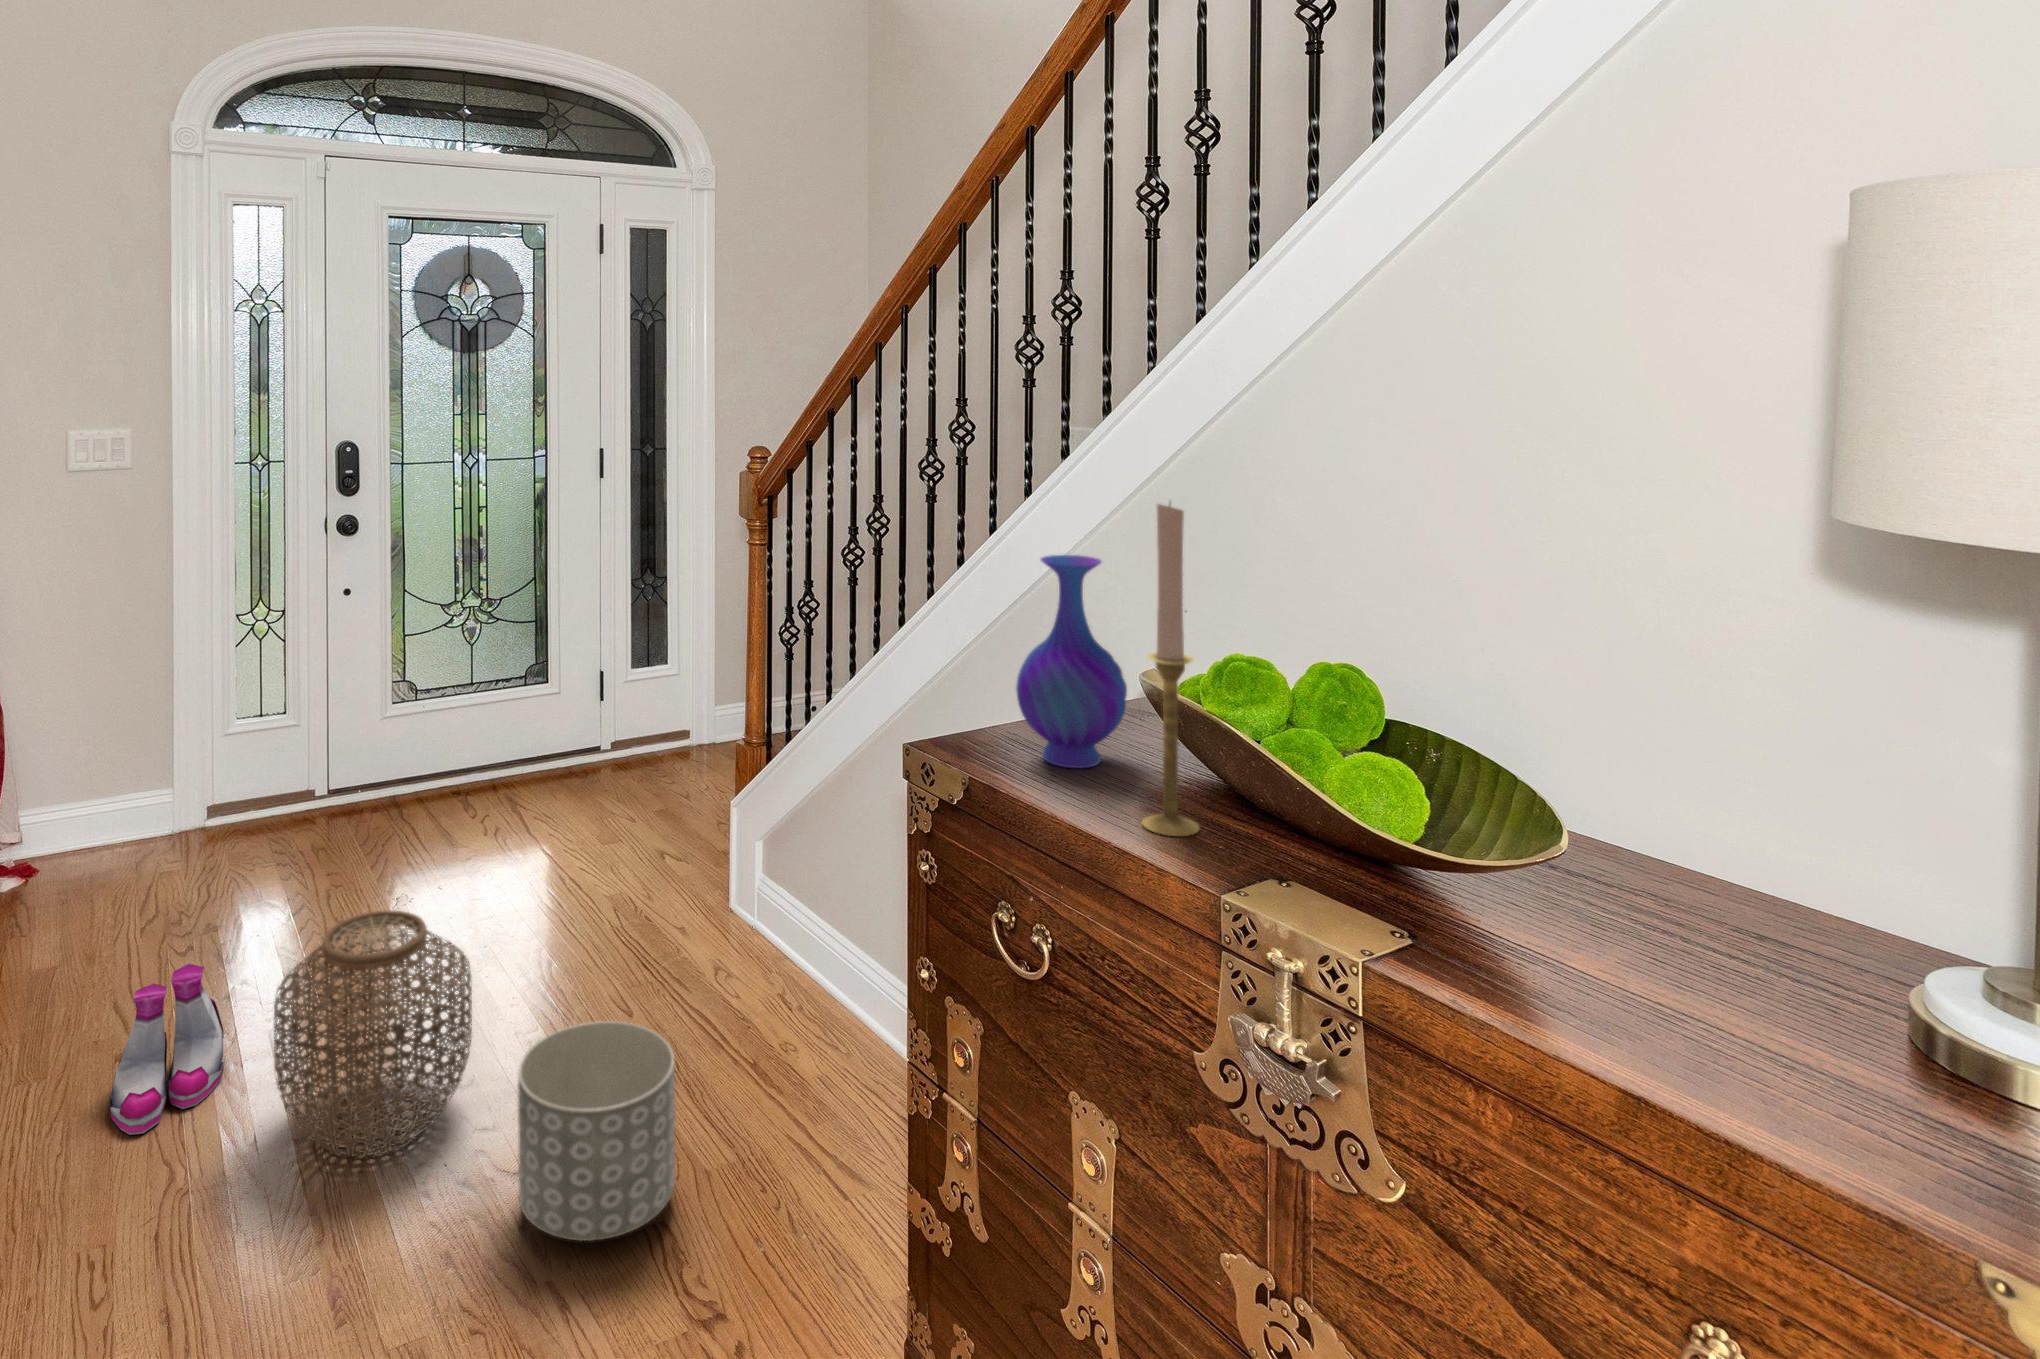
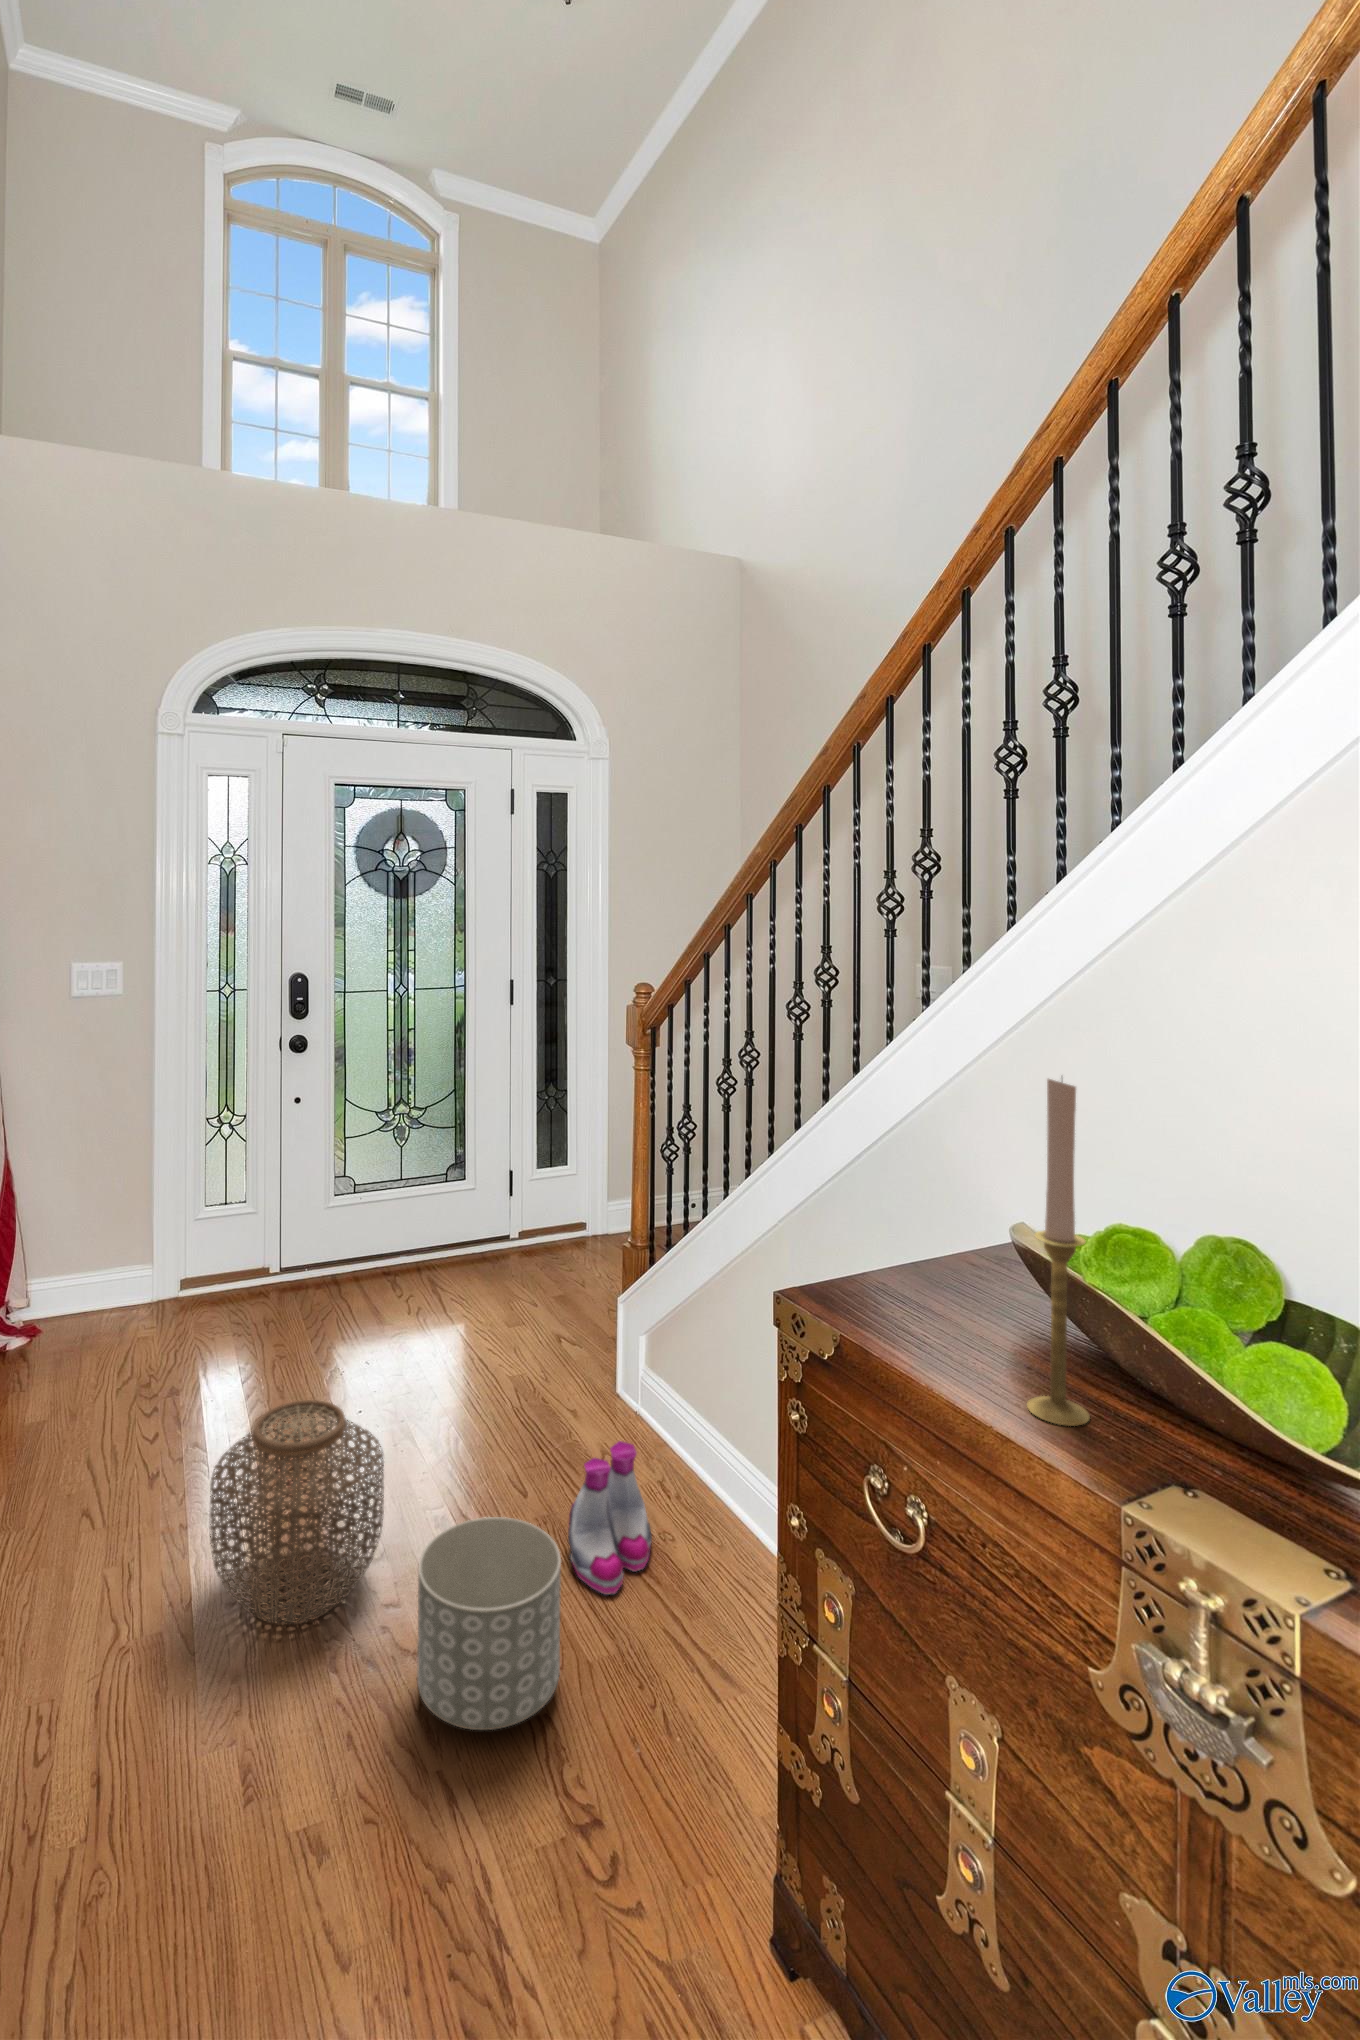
vase: present [1016,555,1127,768] -> none [892,1118,1005,1333]
boots: present [109,964,225,1135] -> present [568,1441,652,1594]

